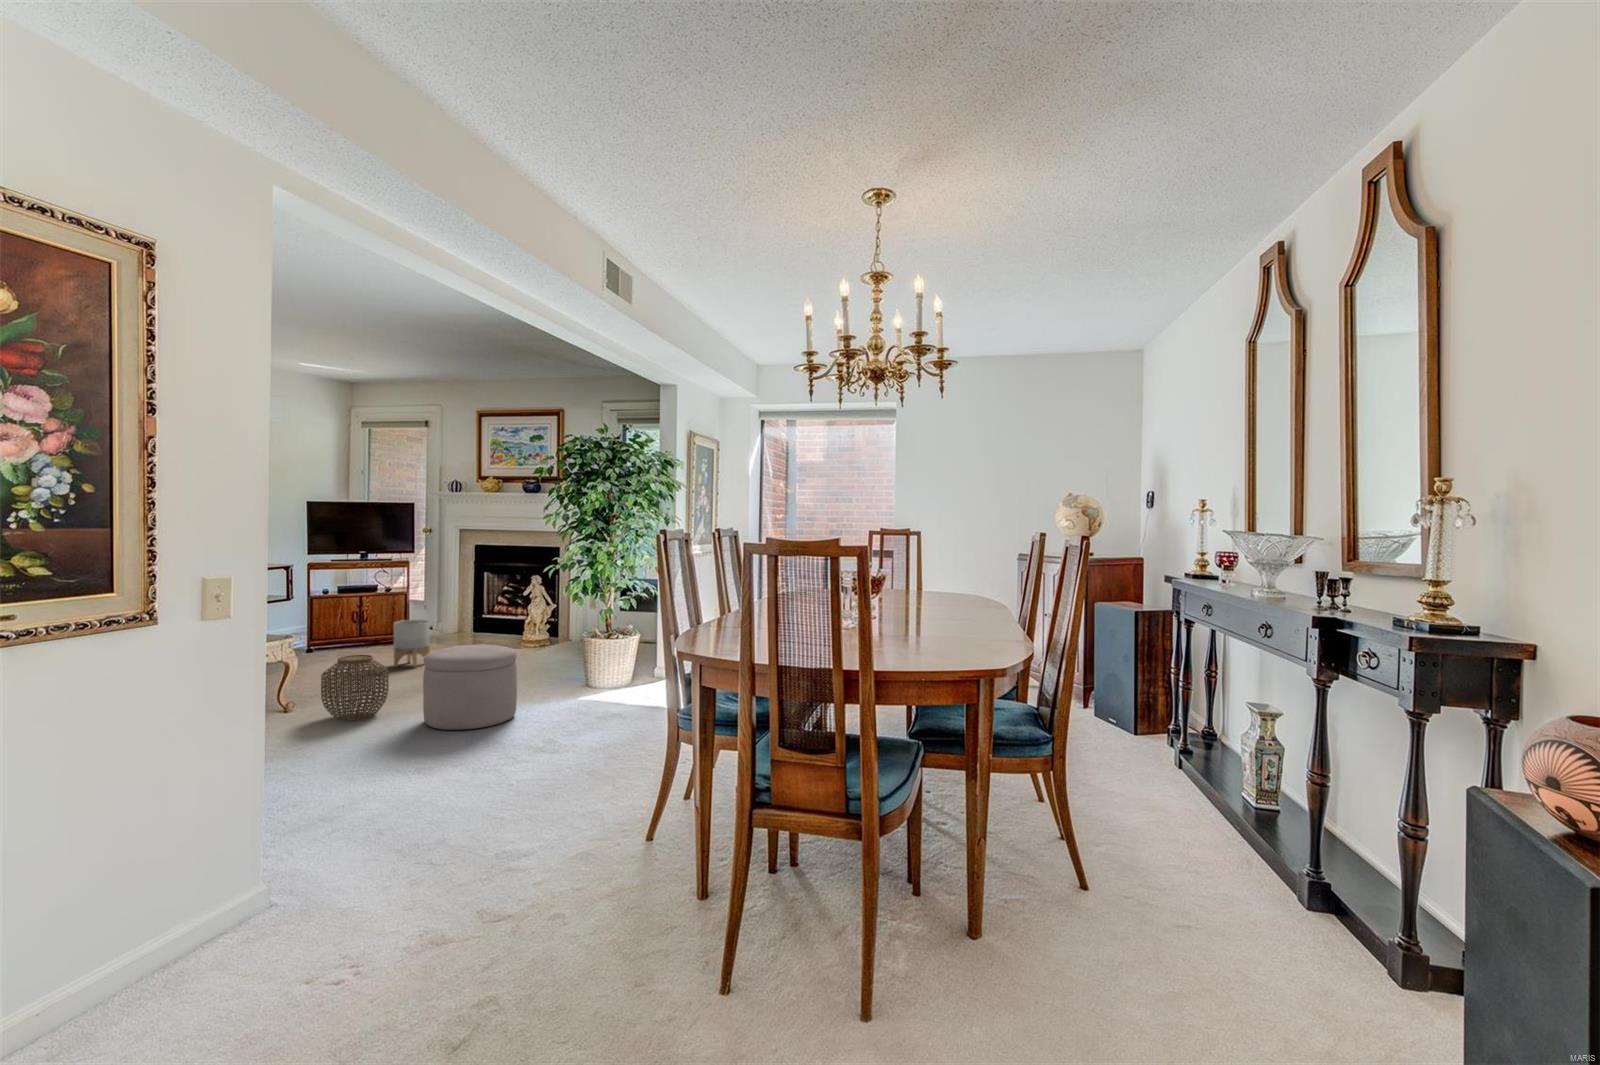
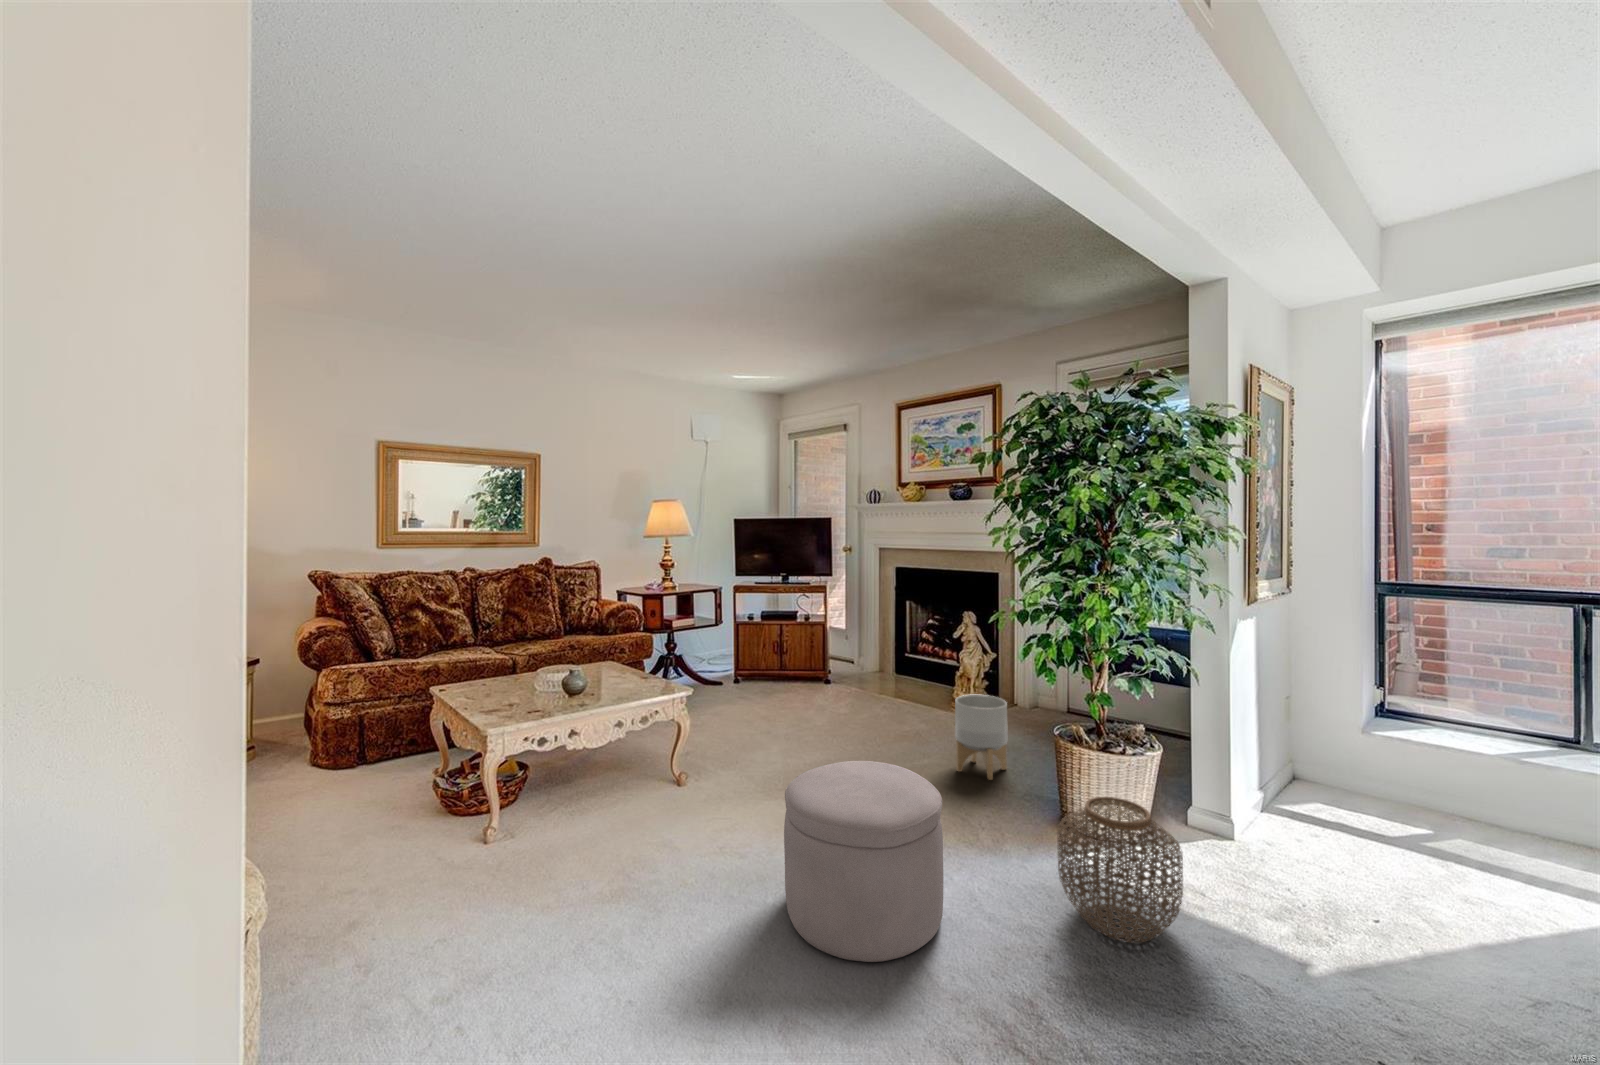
planter: present [394,620,430,668] -> present [955,695,1007,780]
woven basket: present [321,655,389,721] -> present [1058,797,1183,943]

